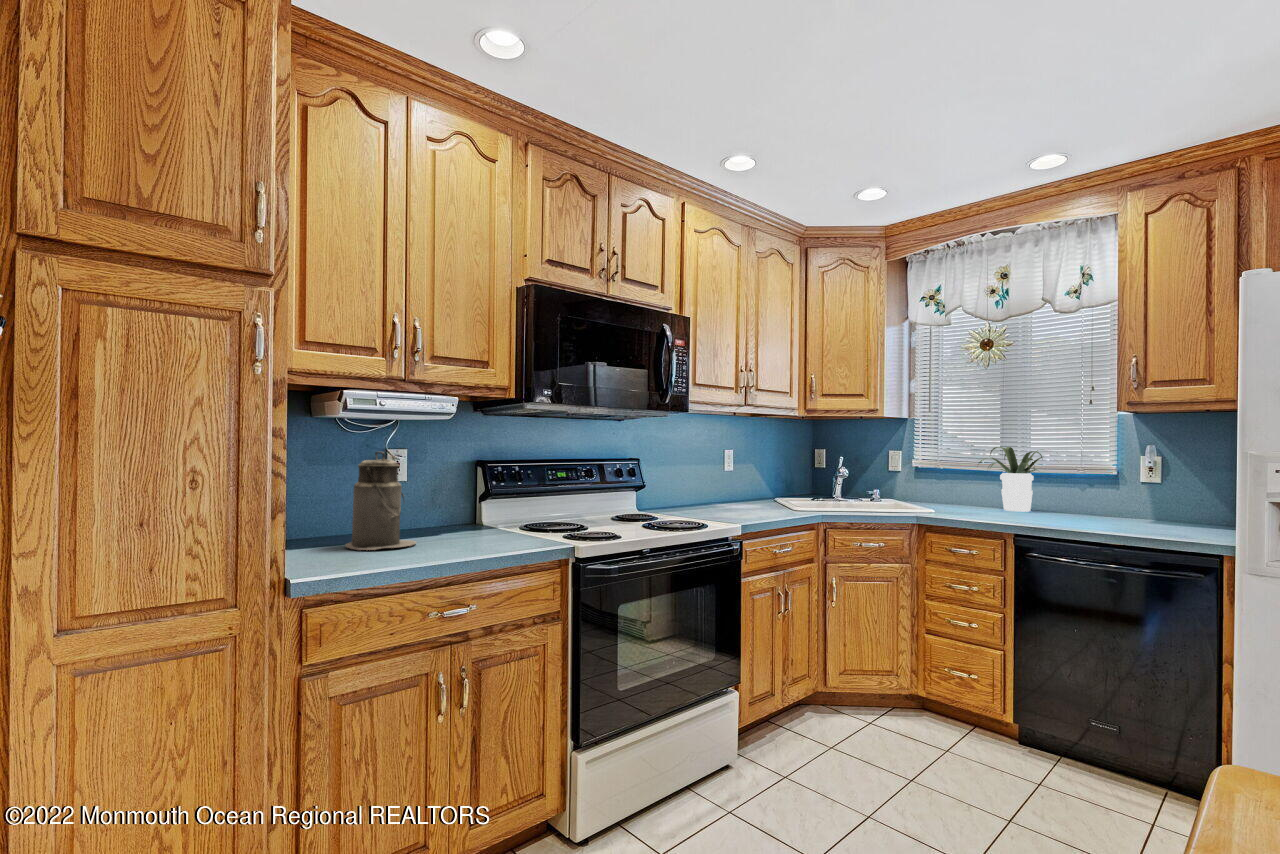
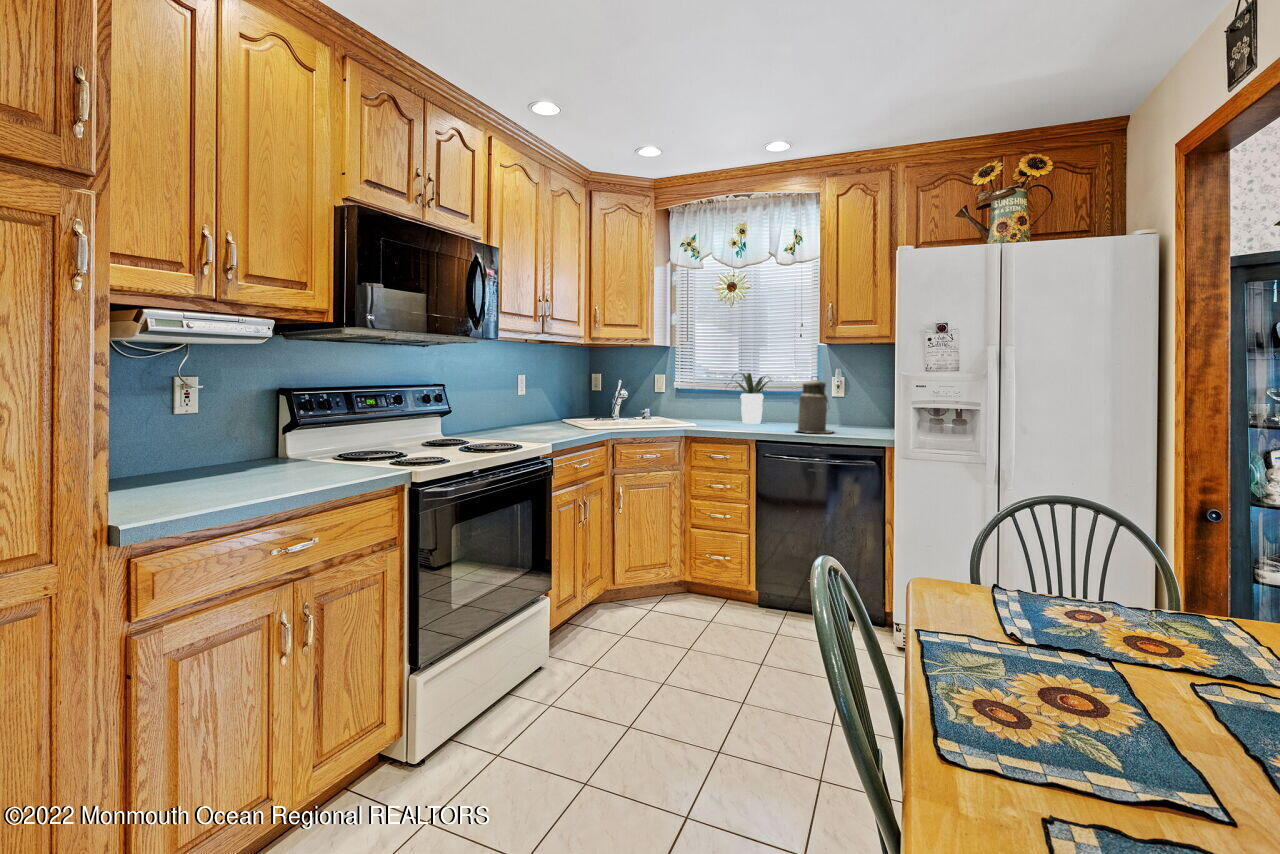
canister: present [345,452,416,550] -> present [797,380,833,433]

